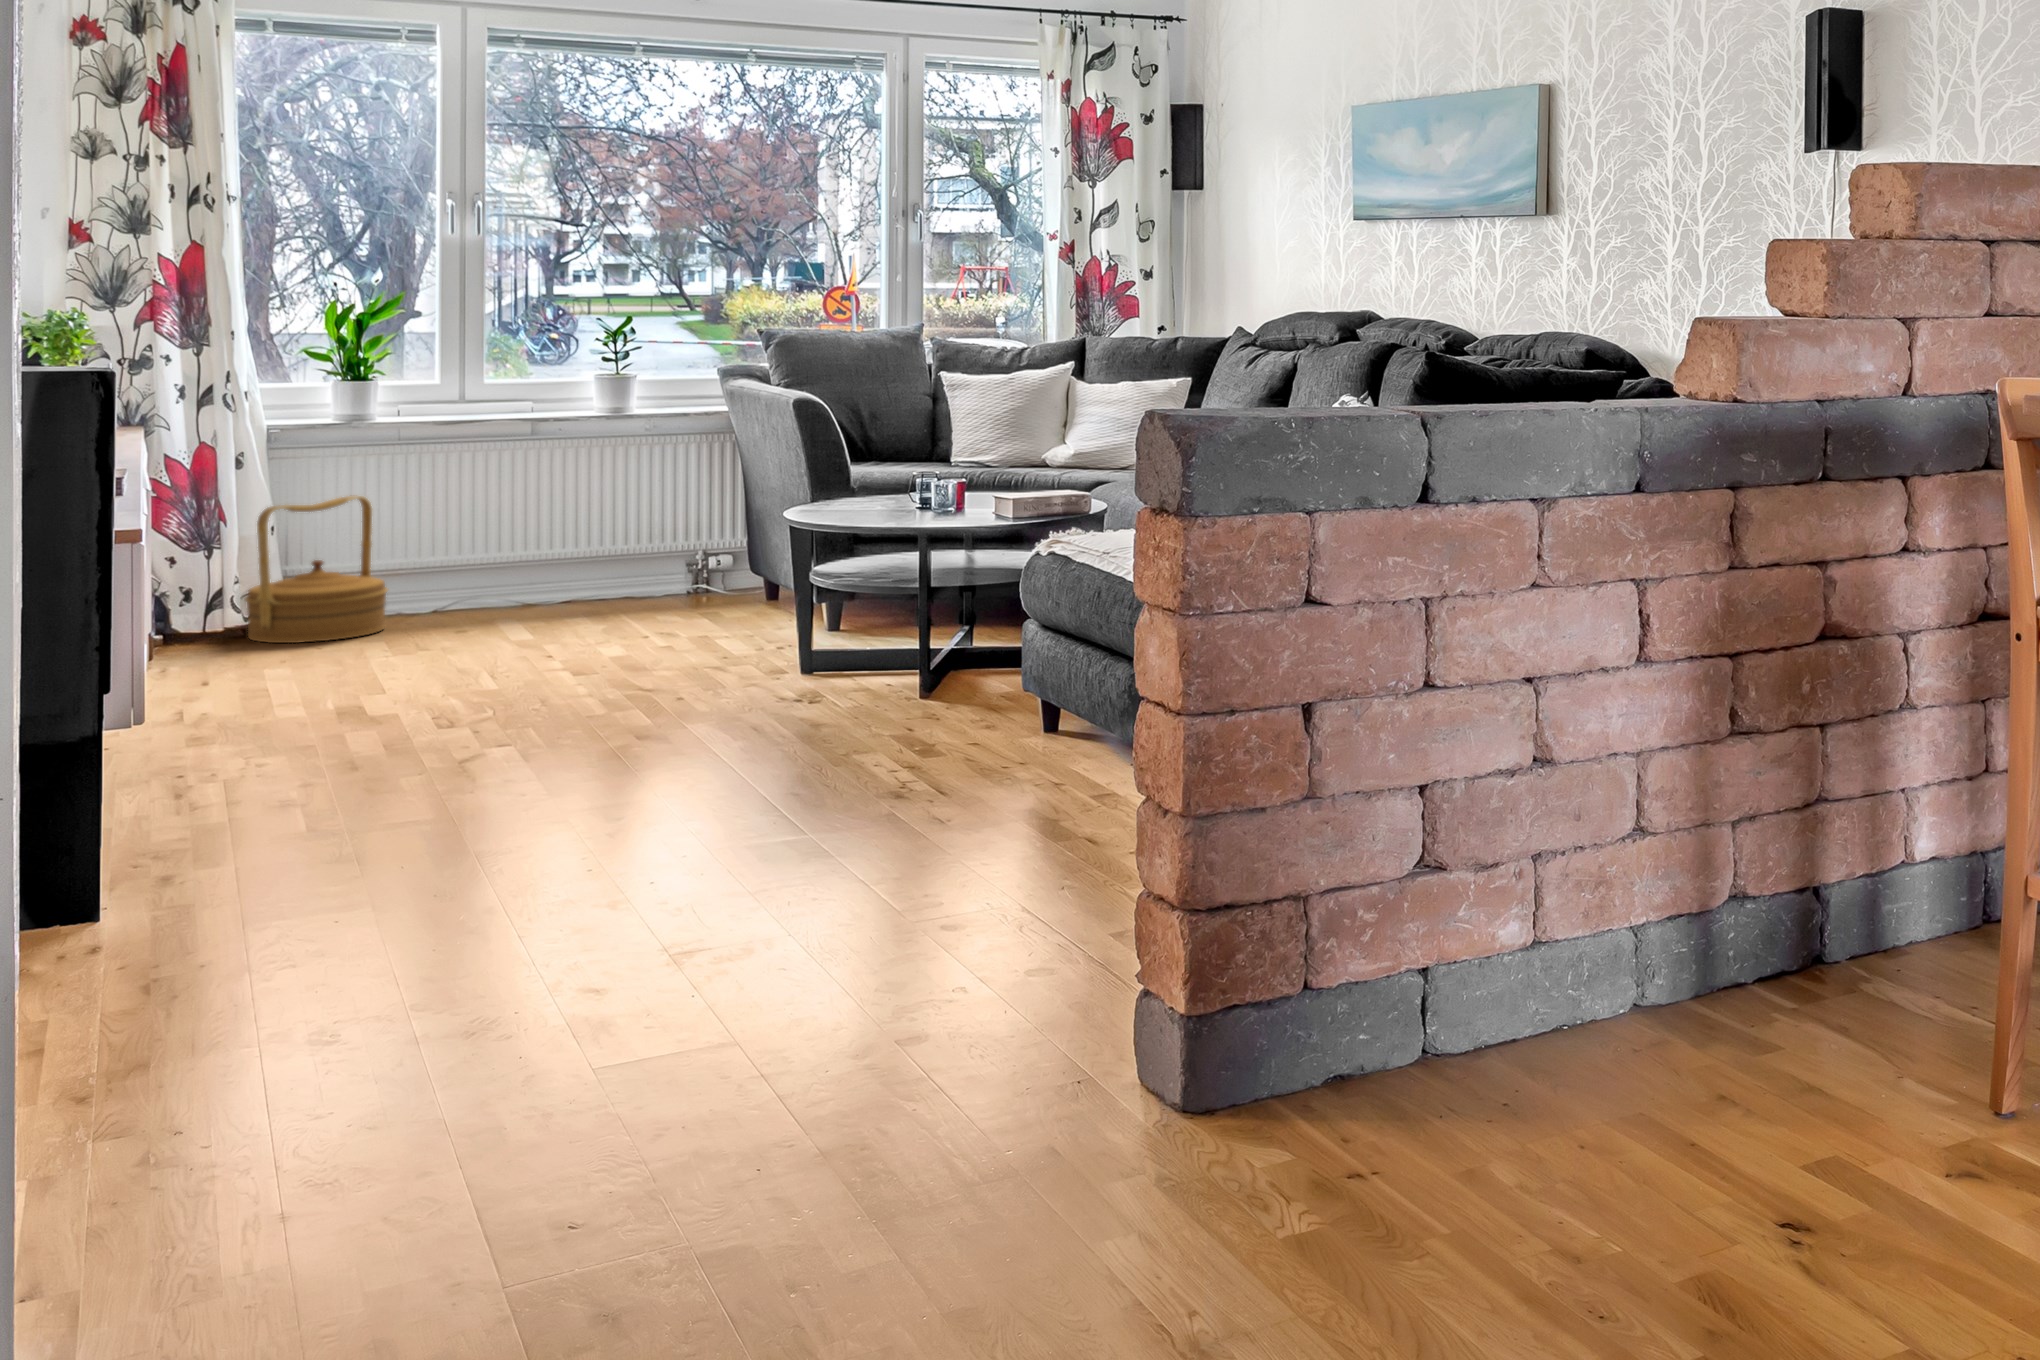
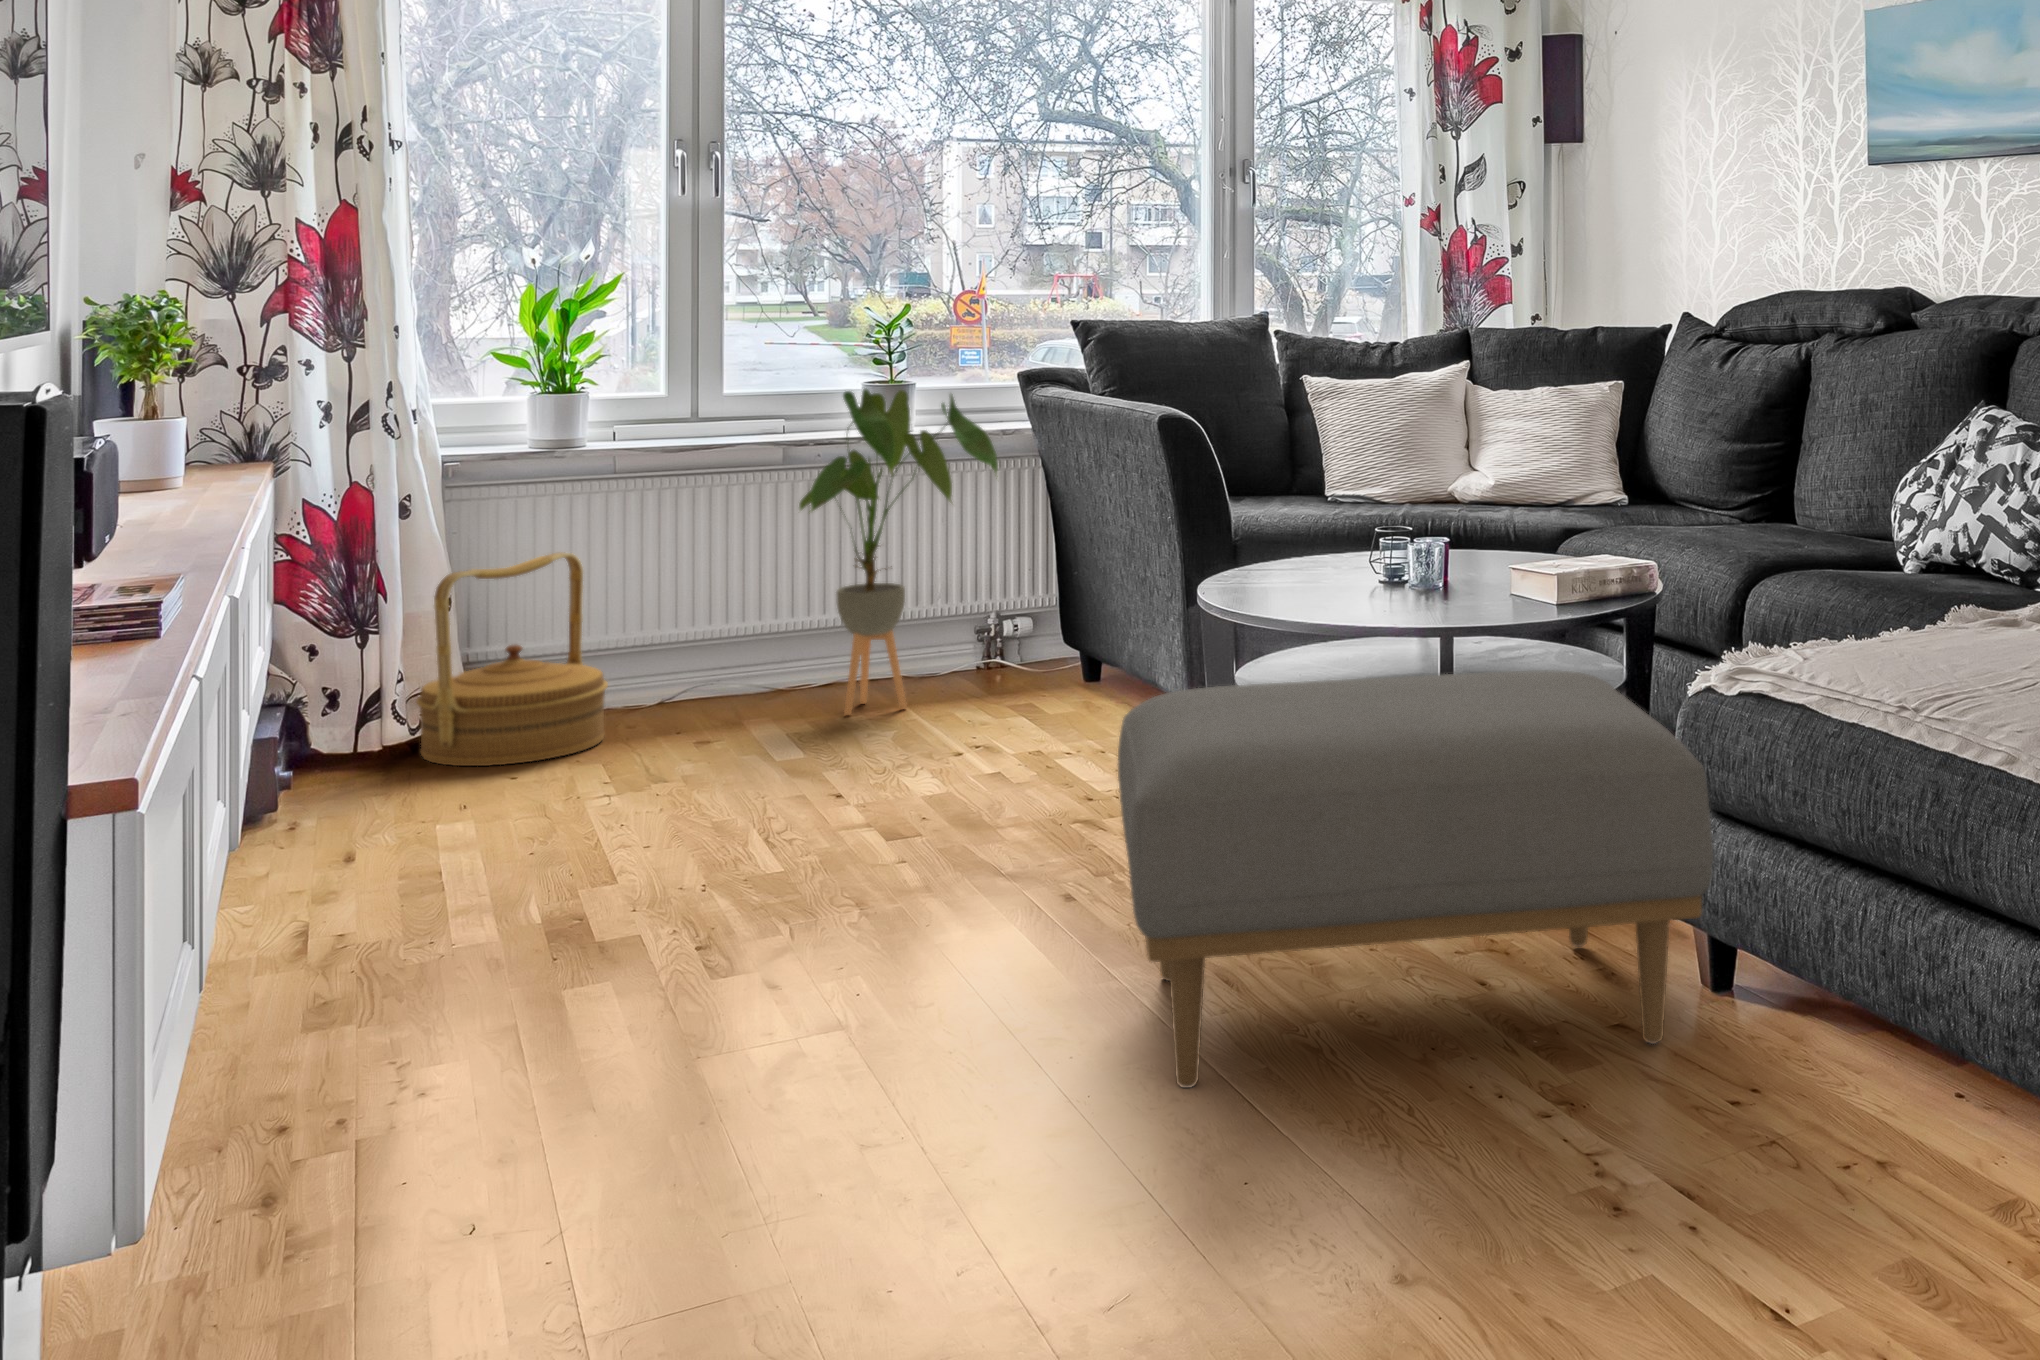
house plant: none [538,378,688,616] -> present [799,389,998,715]
ottoman: none [636,551,997,773] -> present [1118,670,1713,1088]

